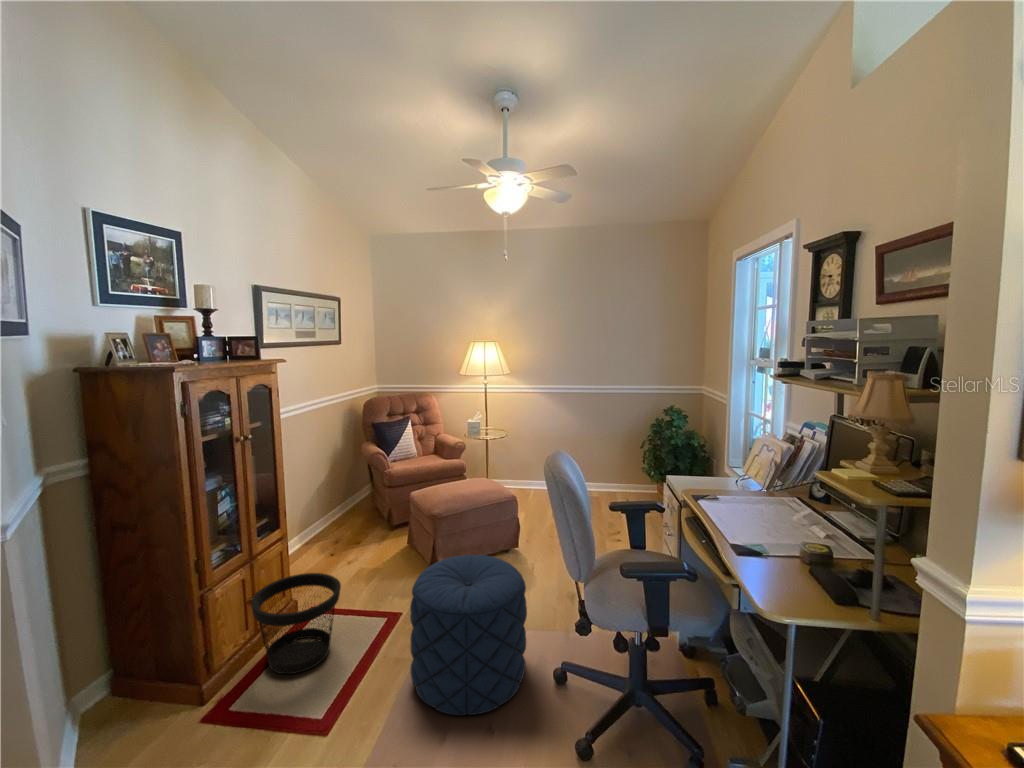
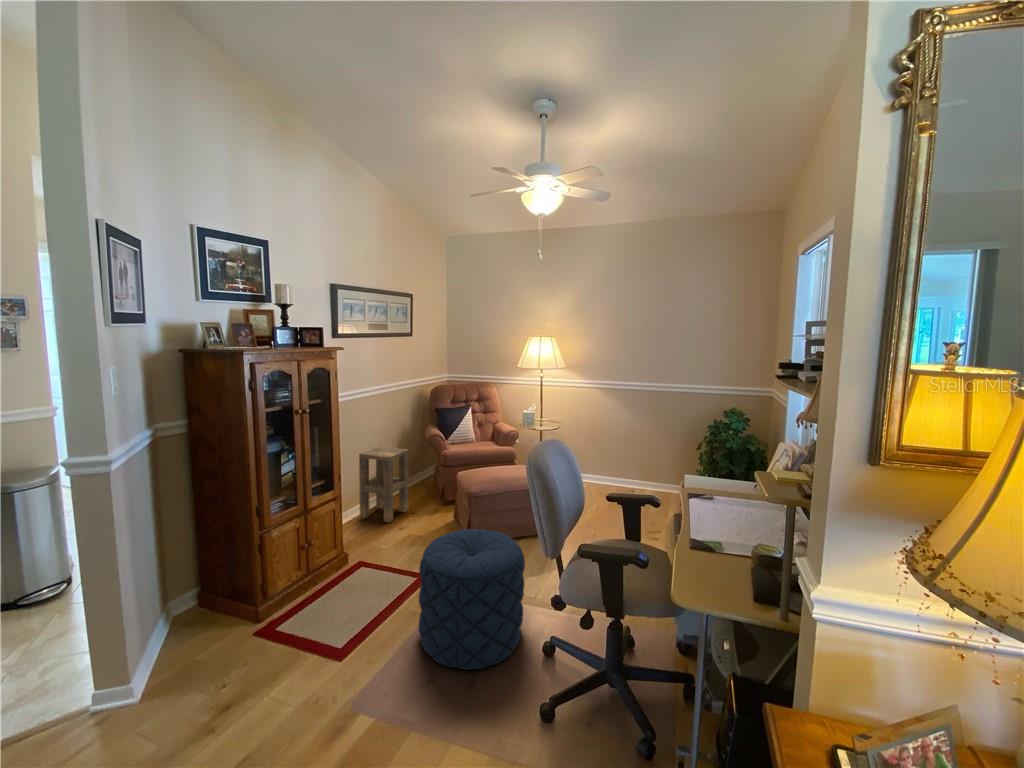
side table: none [293,471,352,558] -> present [359,447,408,522]
wastebasket: present [251,573,341,674] -> none [301,530,375,611]

